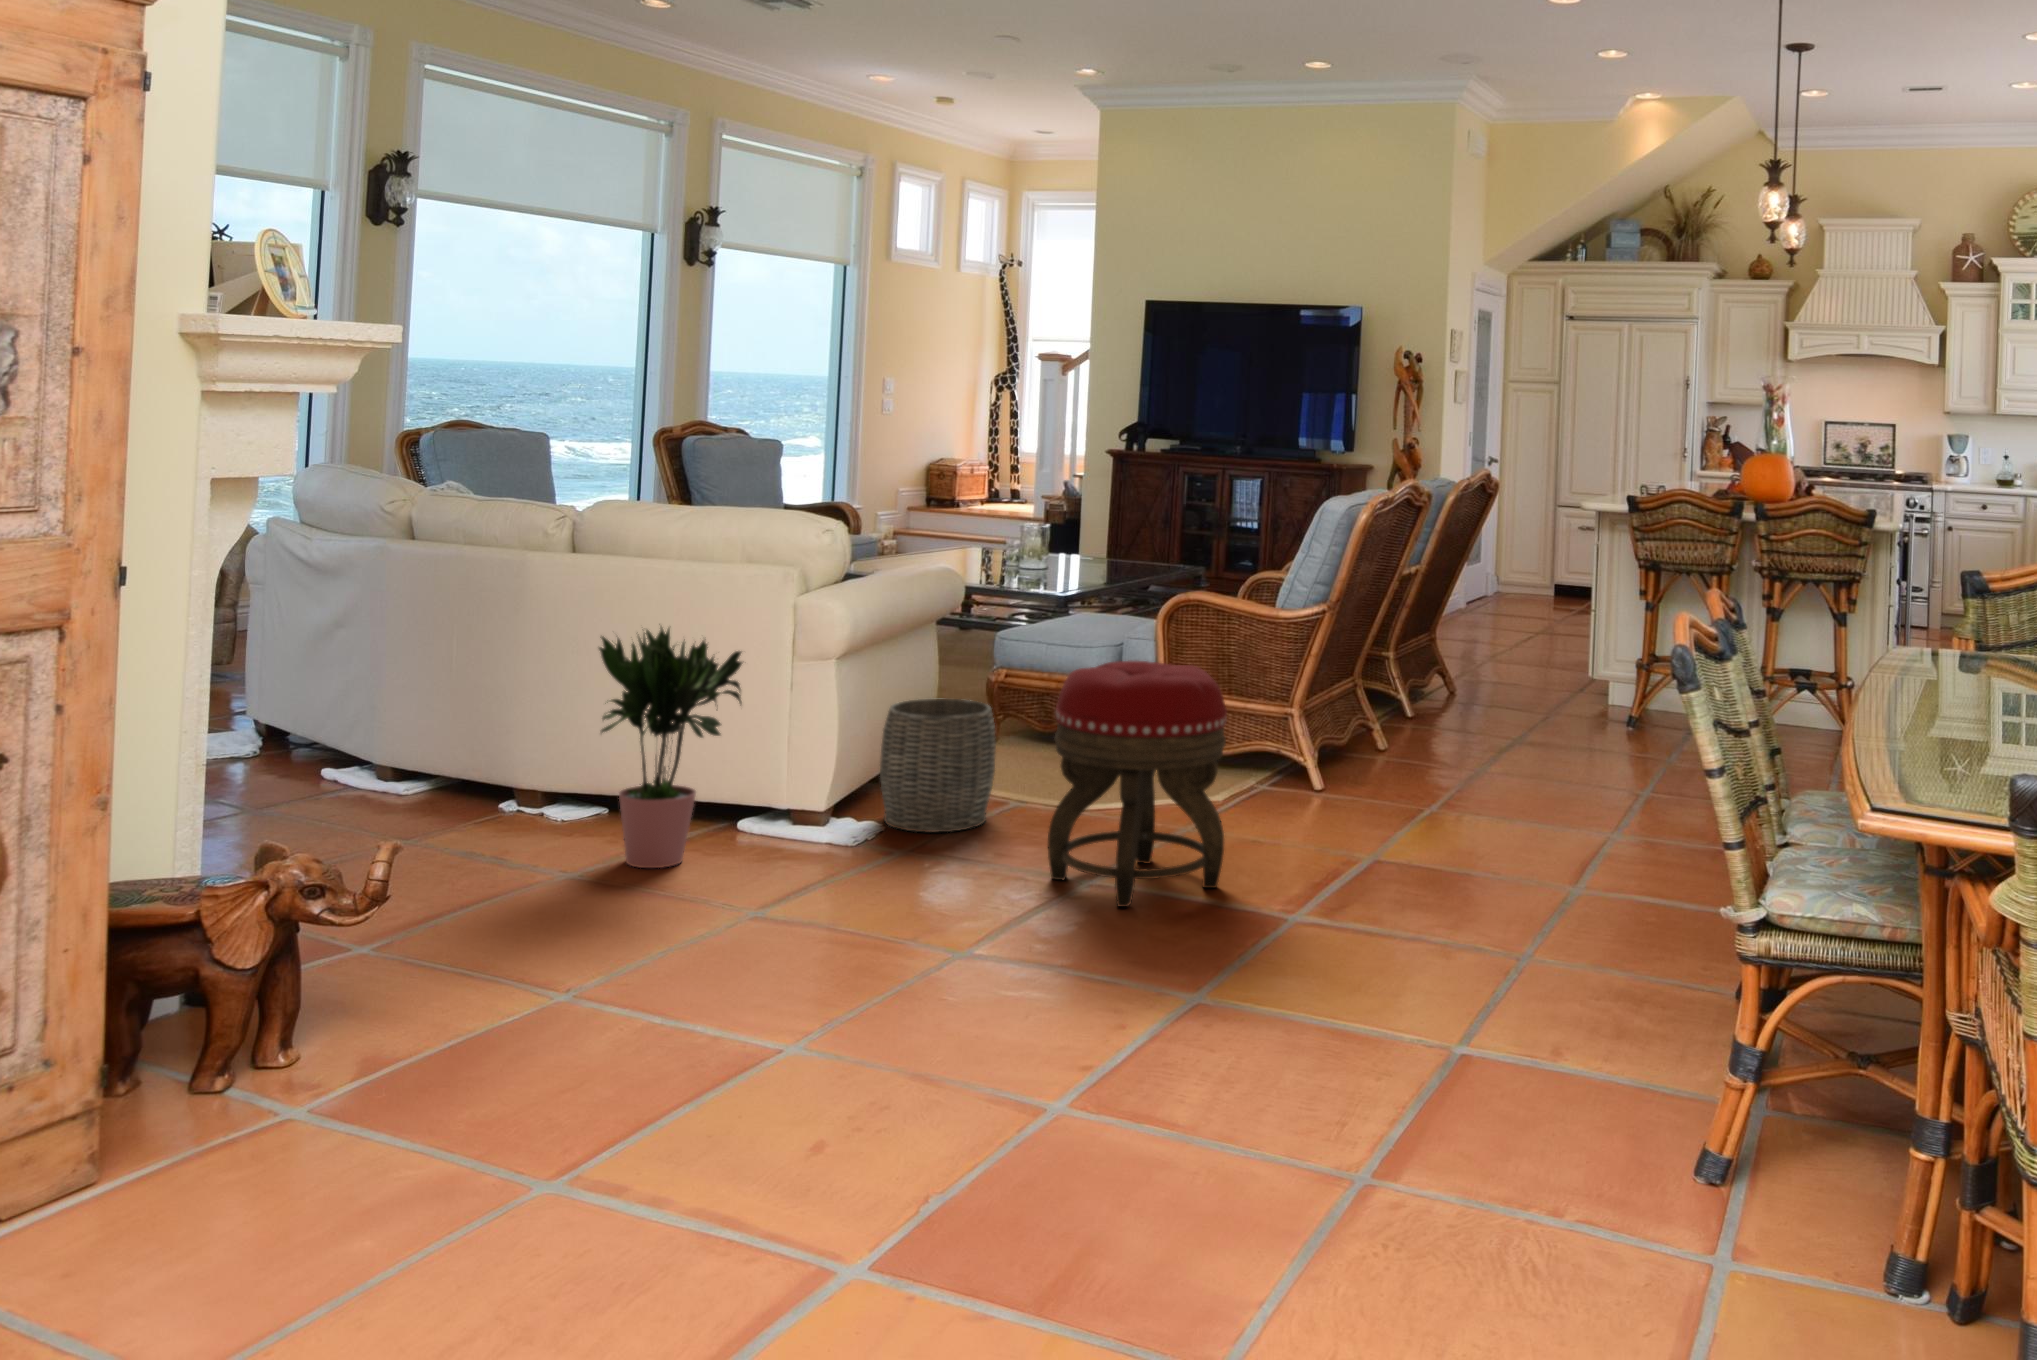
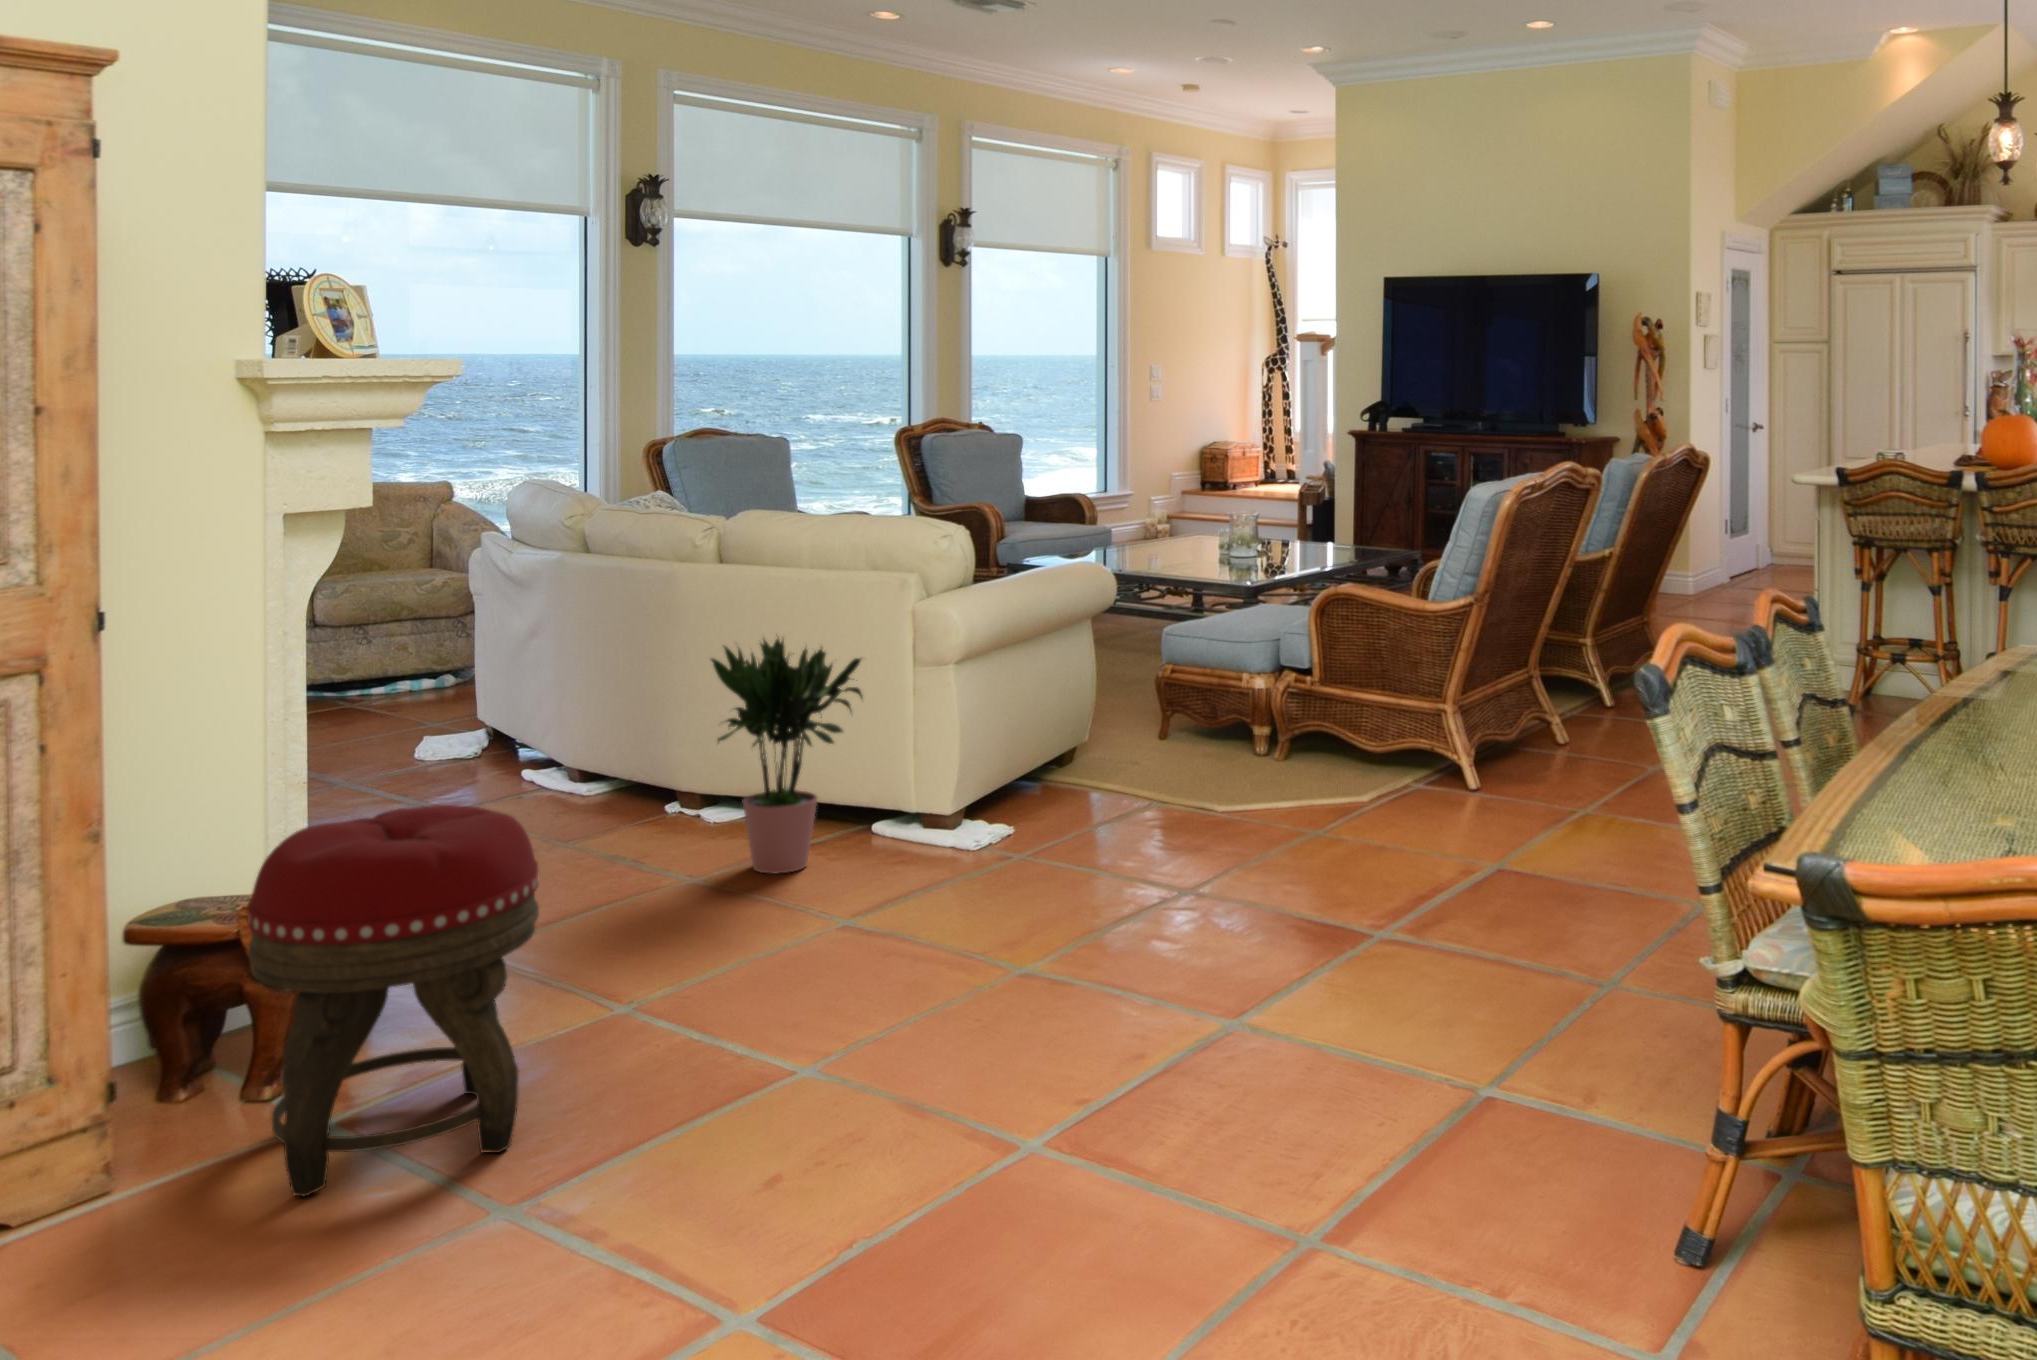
footstool: present [1048,661,1227,907] -> present [247,805,539,1196]
woven basket: present [880,699,996,832] -> none [1015,700,1130,836]

